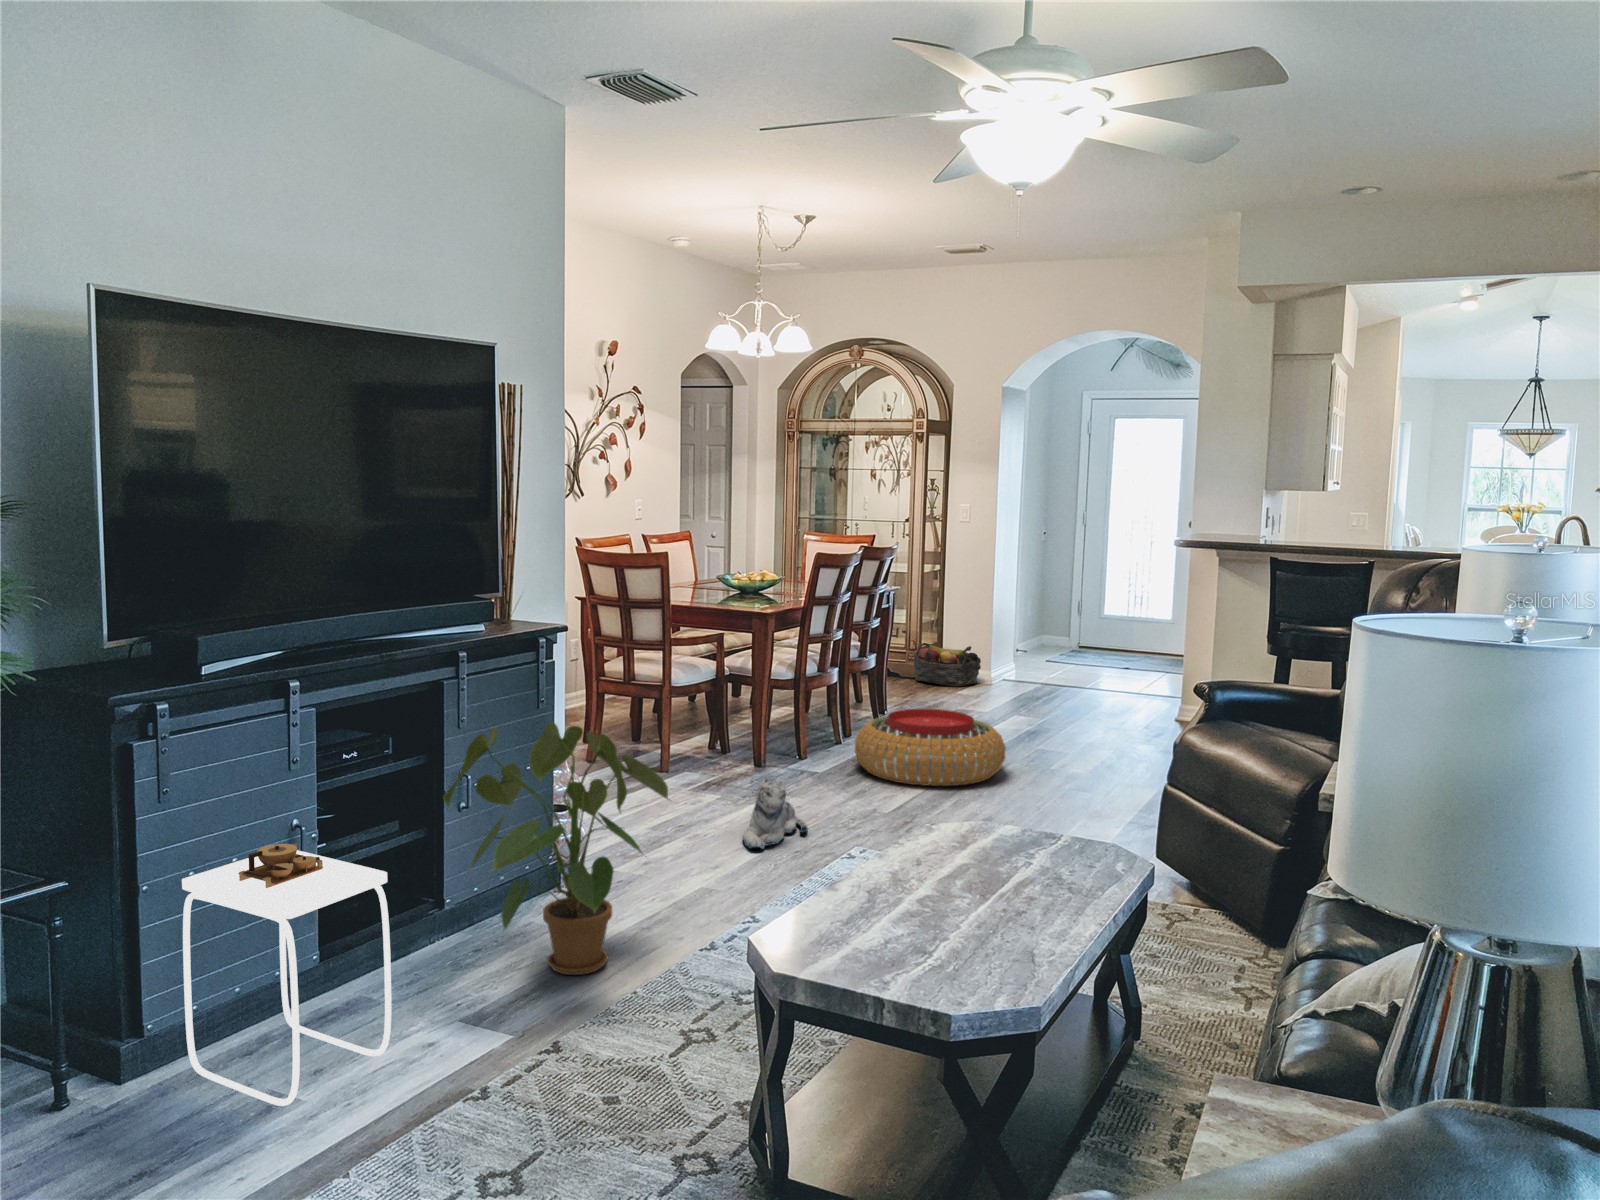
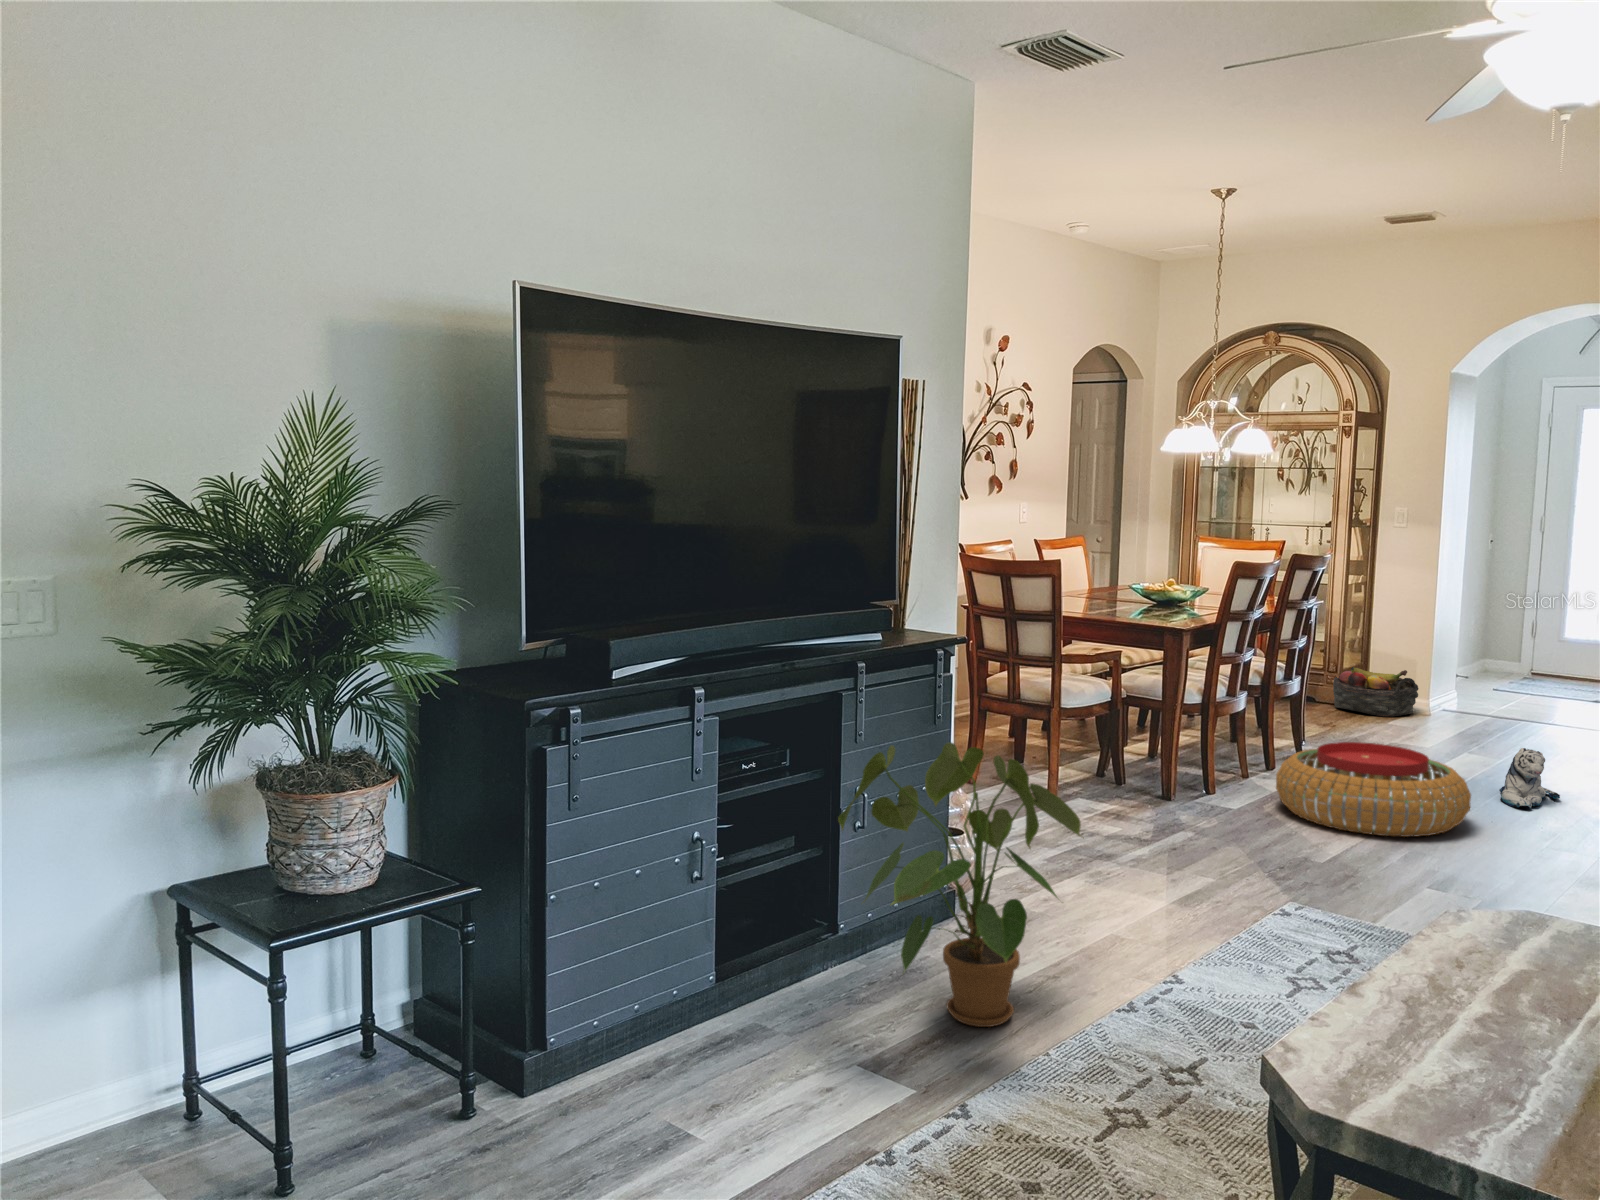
plush toy: present [743,779,808,849] -> present [1499,748,1560,808]
side table: present [182,843,391,1106] -> none [588,860,790,1141]

